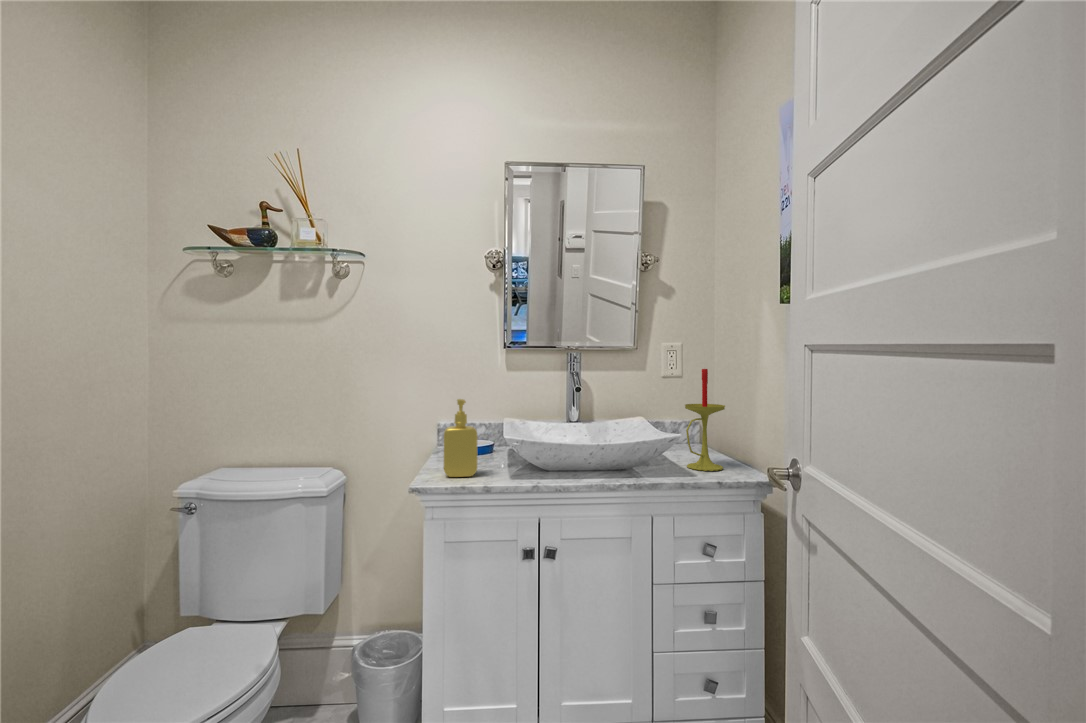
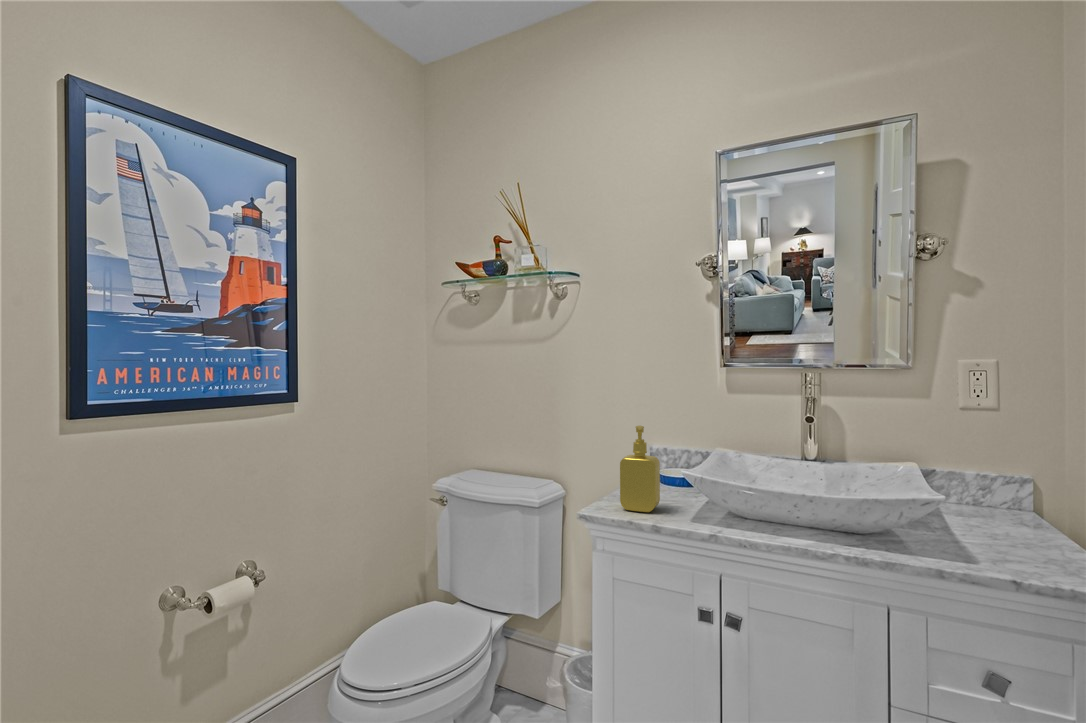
candle: present [685,369,725,471] -> none [961,395,1046,560]

